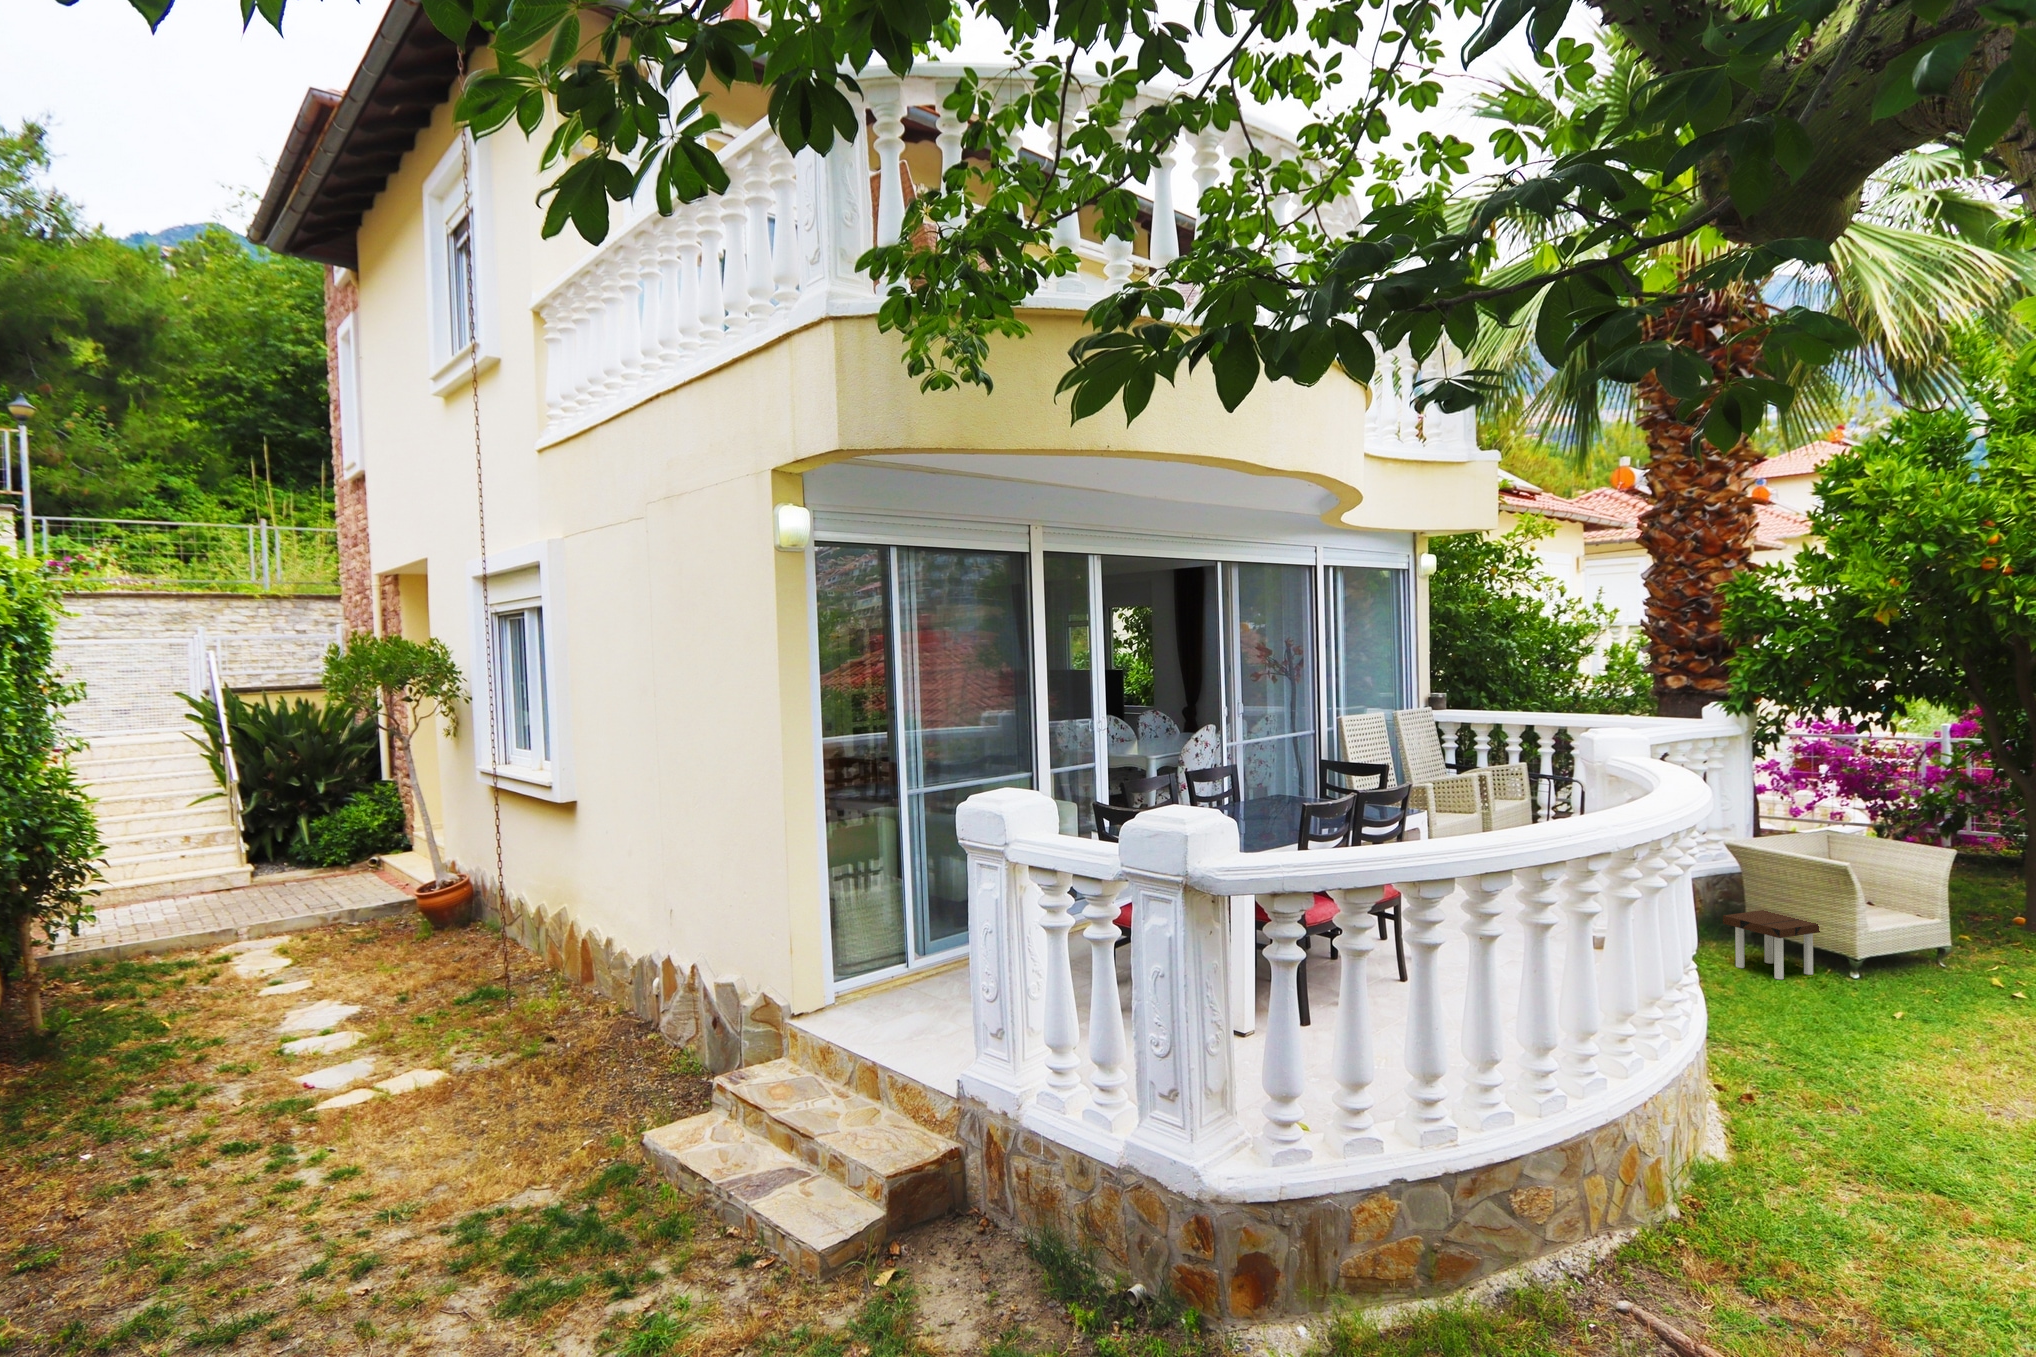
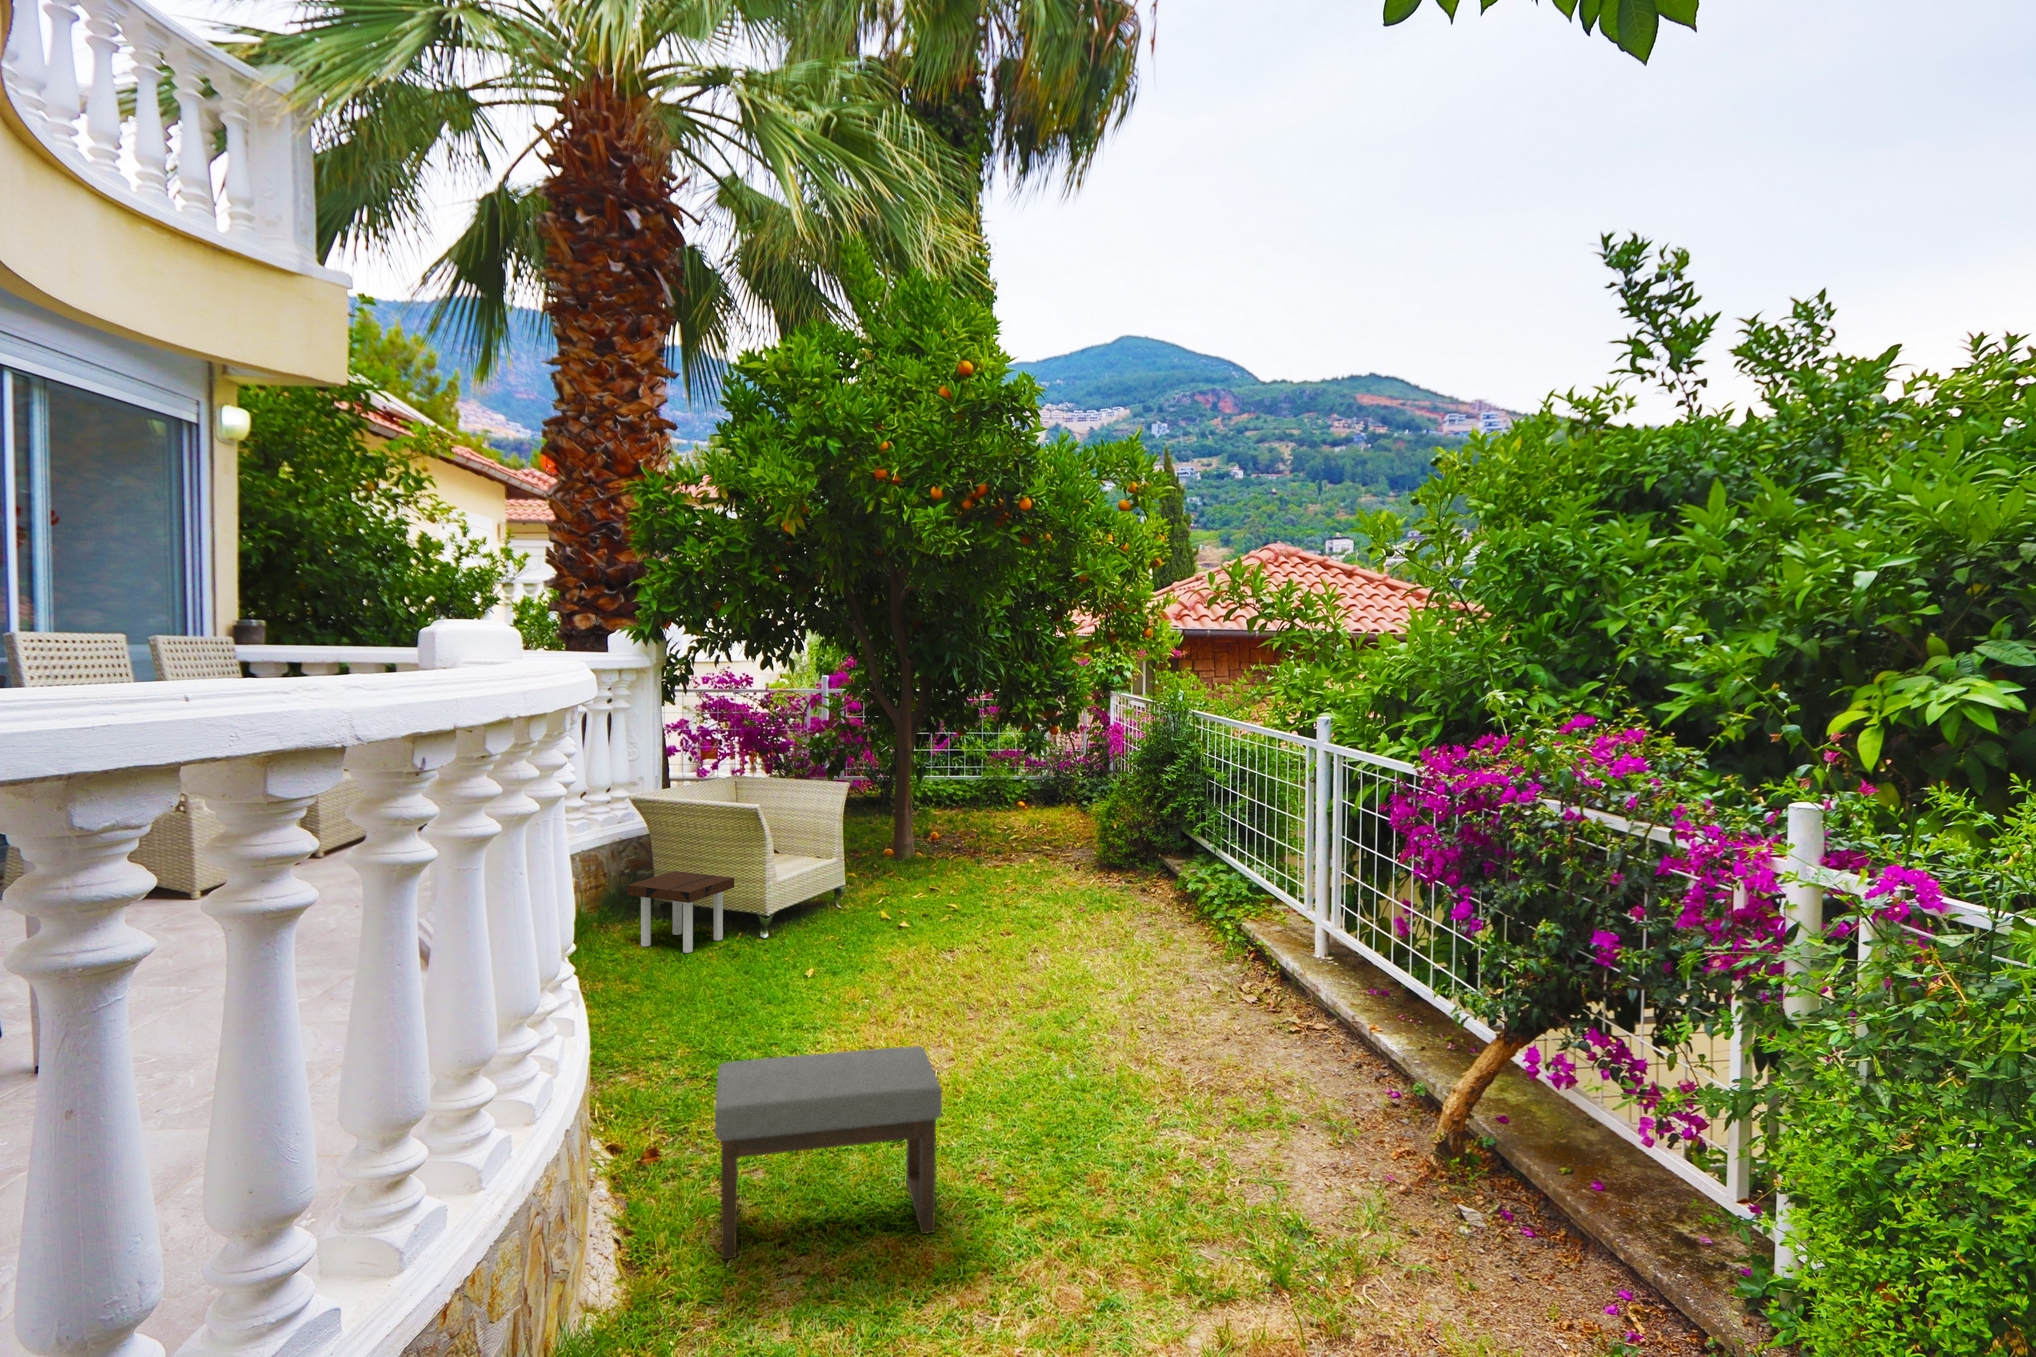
ottoman: none [1796,1048,1984,1203] -> present [715,1046,942,1259]

